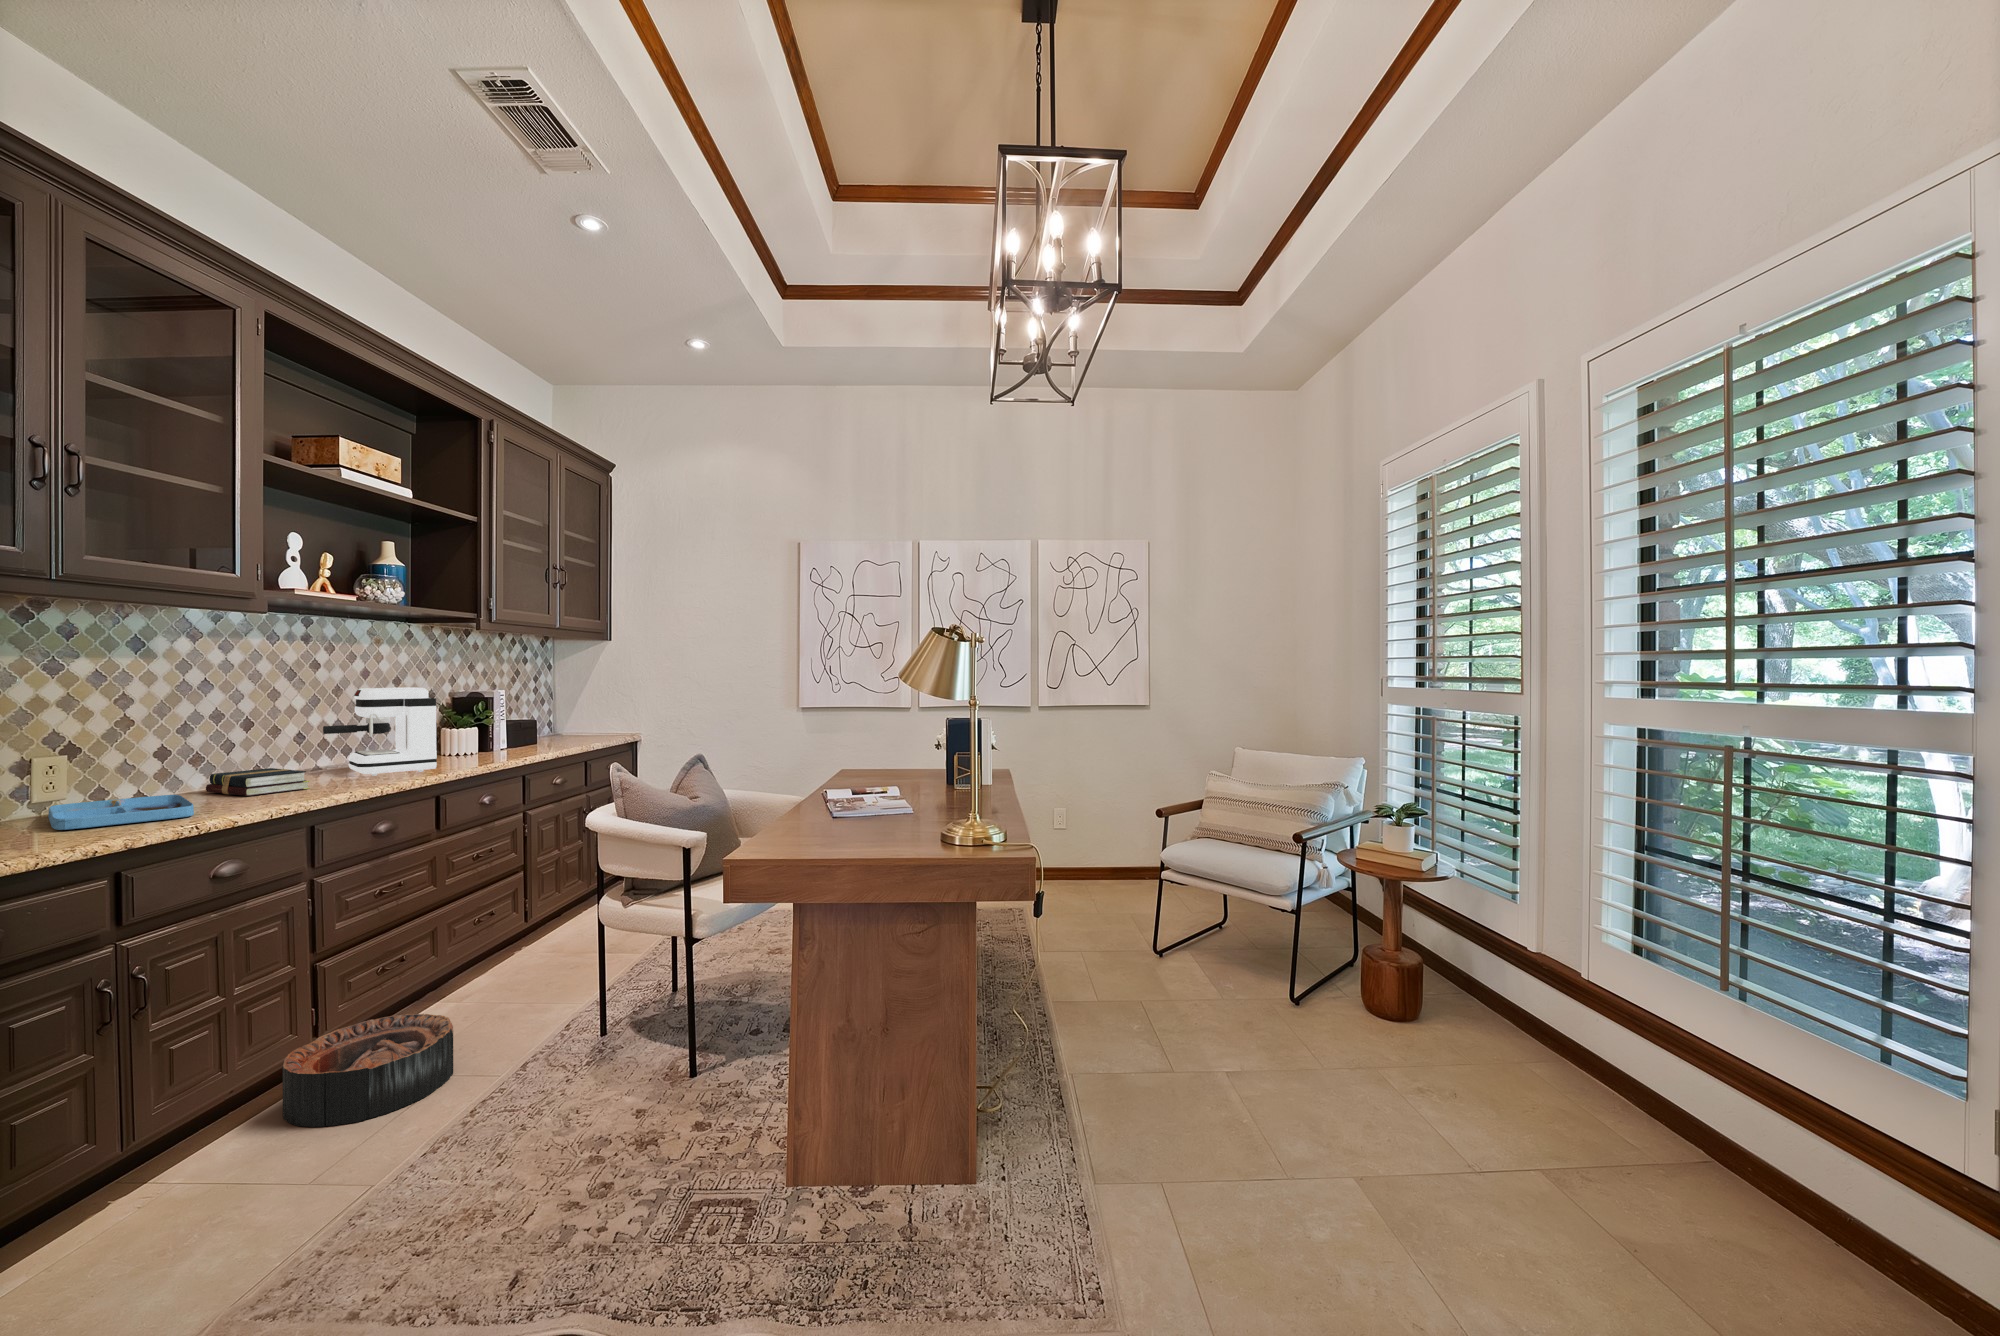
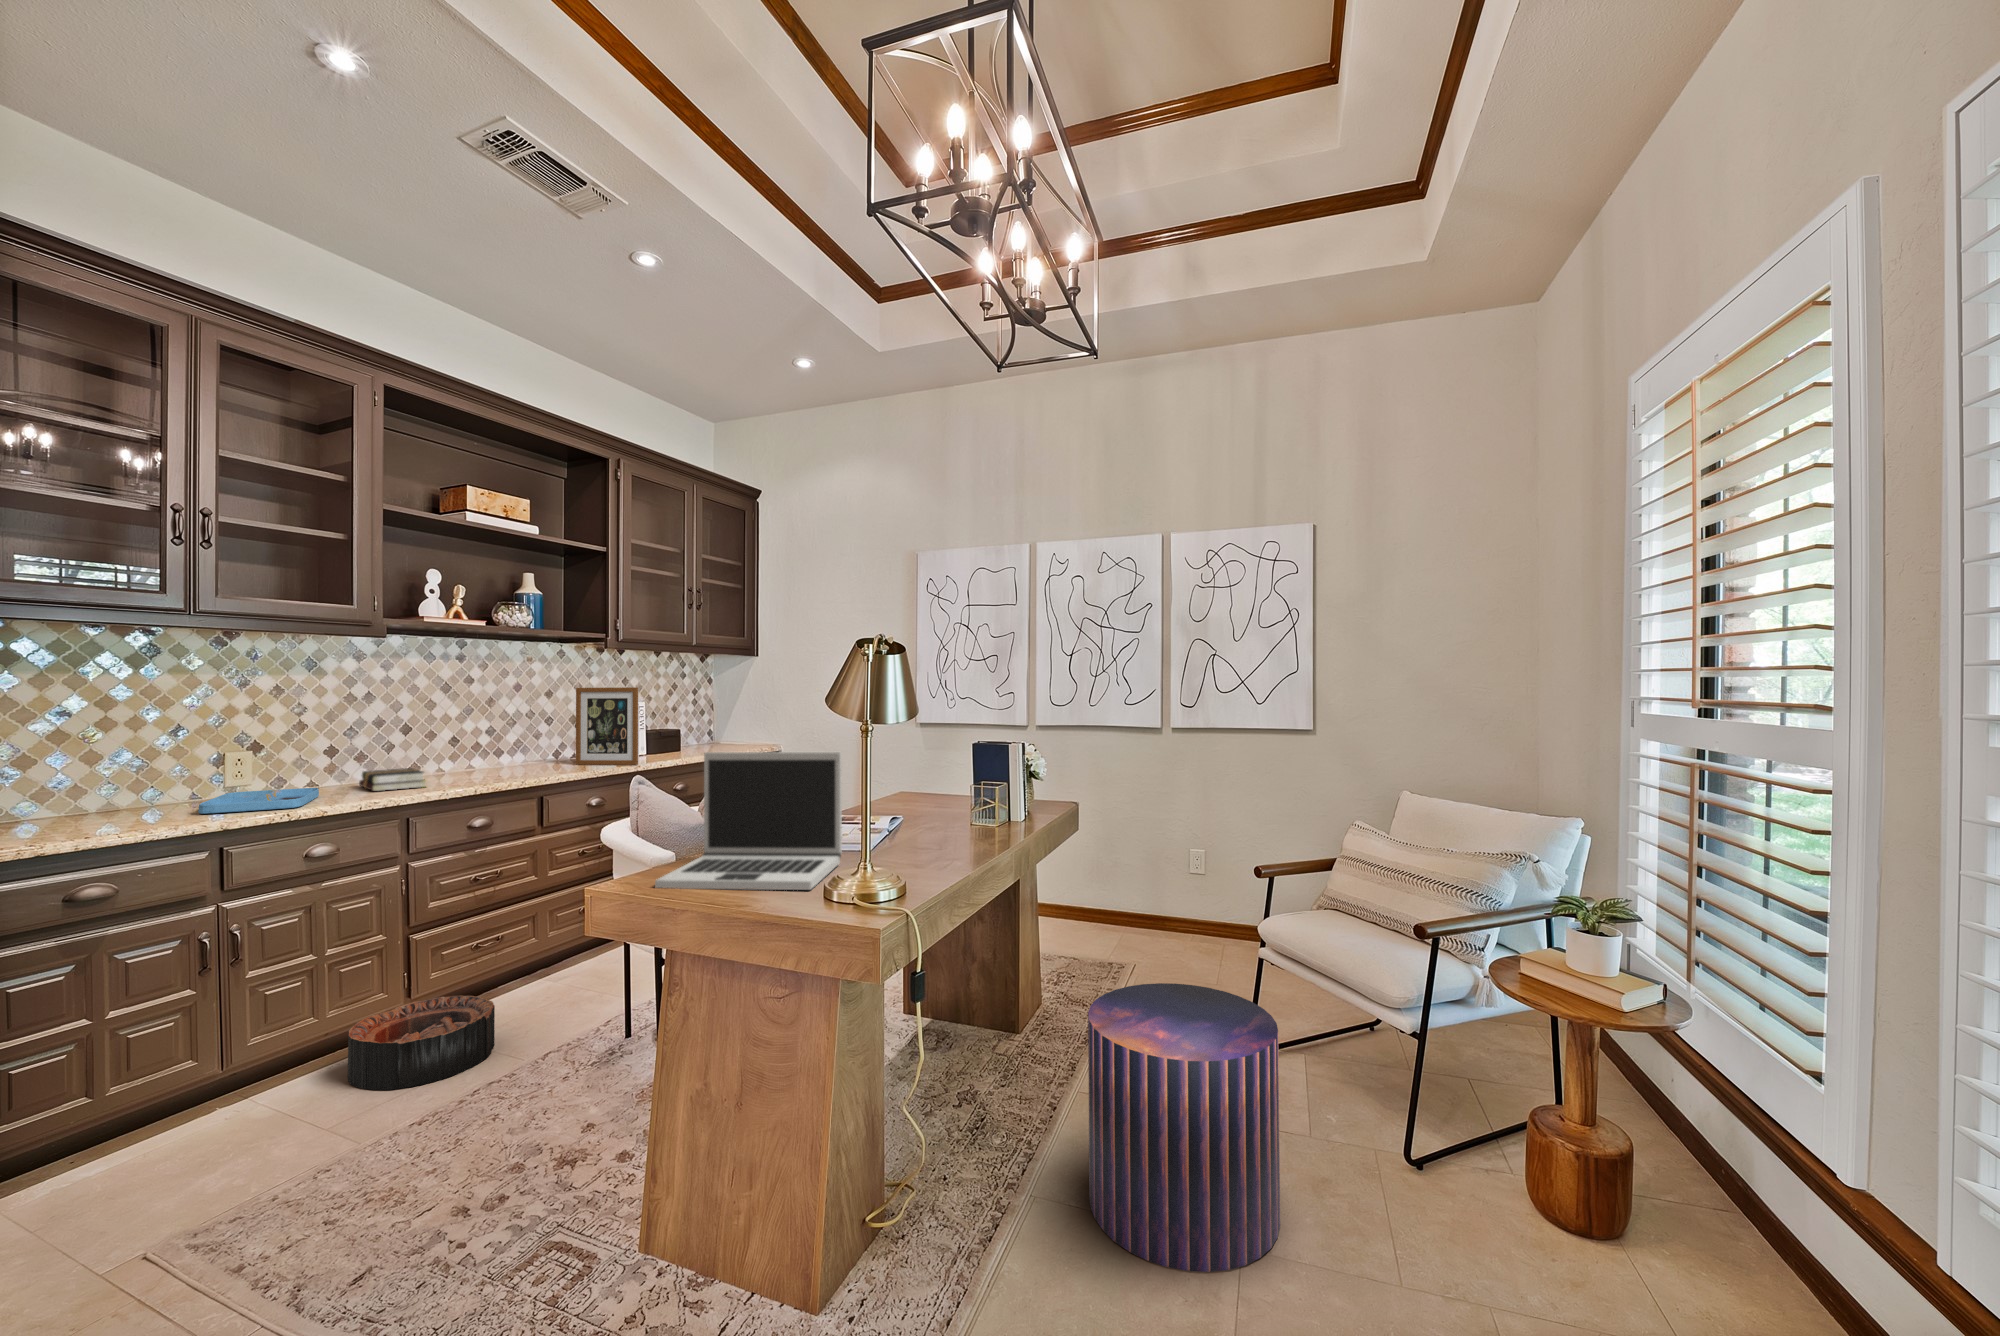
picture frame: none [440,674,521,760] -> present [576,687,638,765]
coffee maker: present [323,688,437,776] -> none [464,700,548,778]
laptop: none [801,728,949,854] -> present [655,752,842,890]
pouf: none [1115,903,1261,1104] -> present [1088,983,1280,1272]

